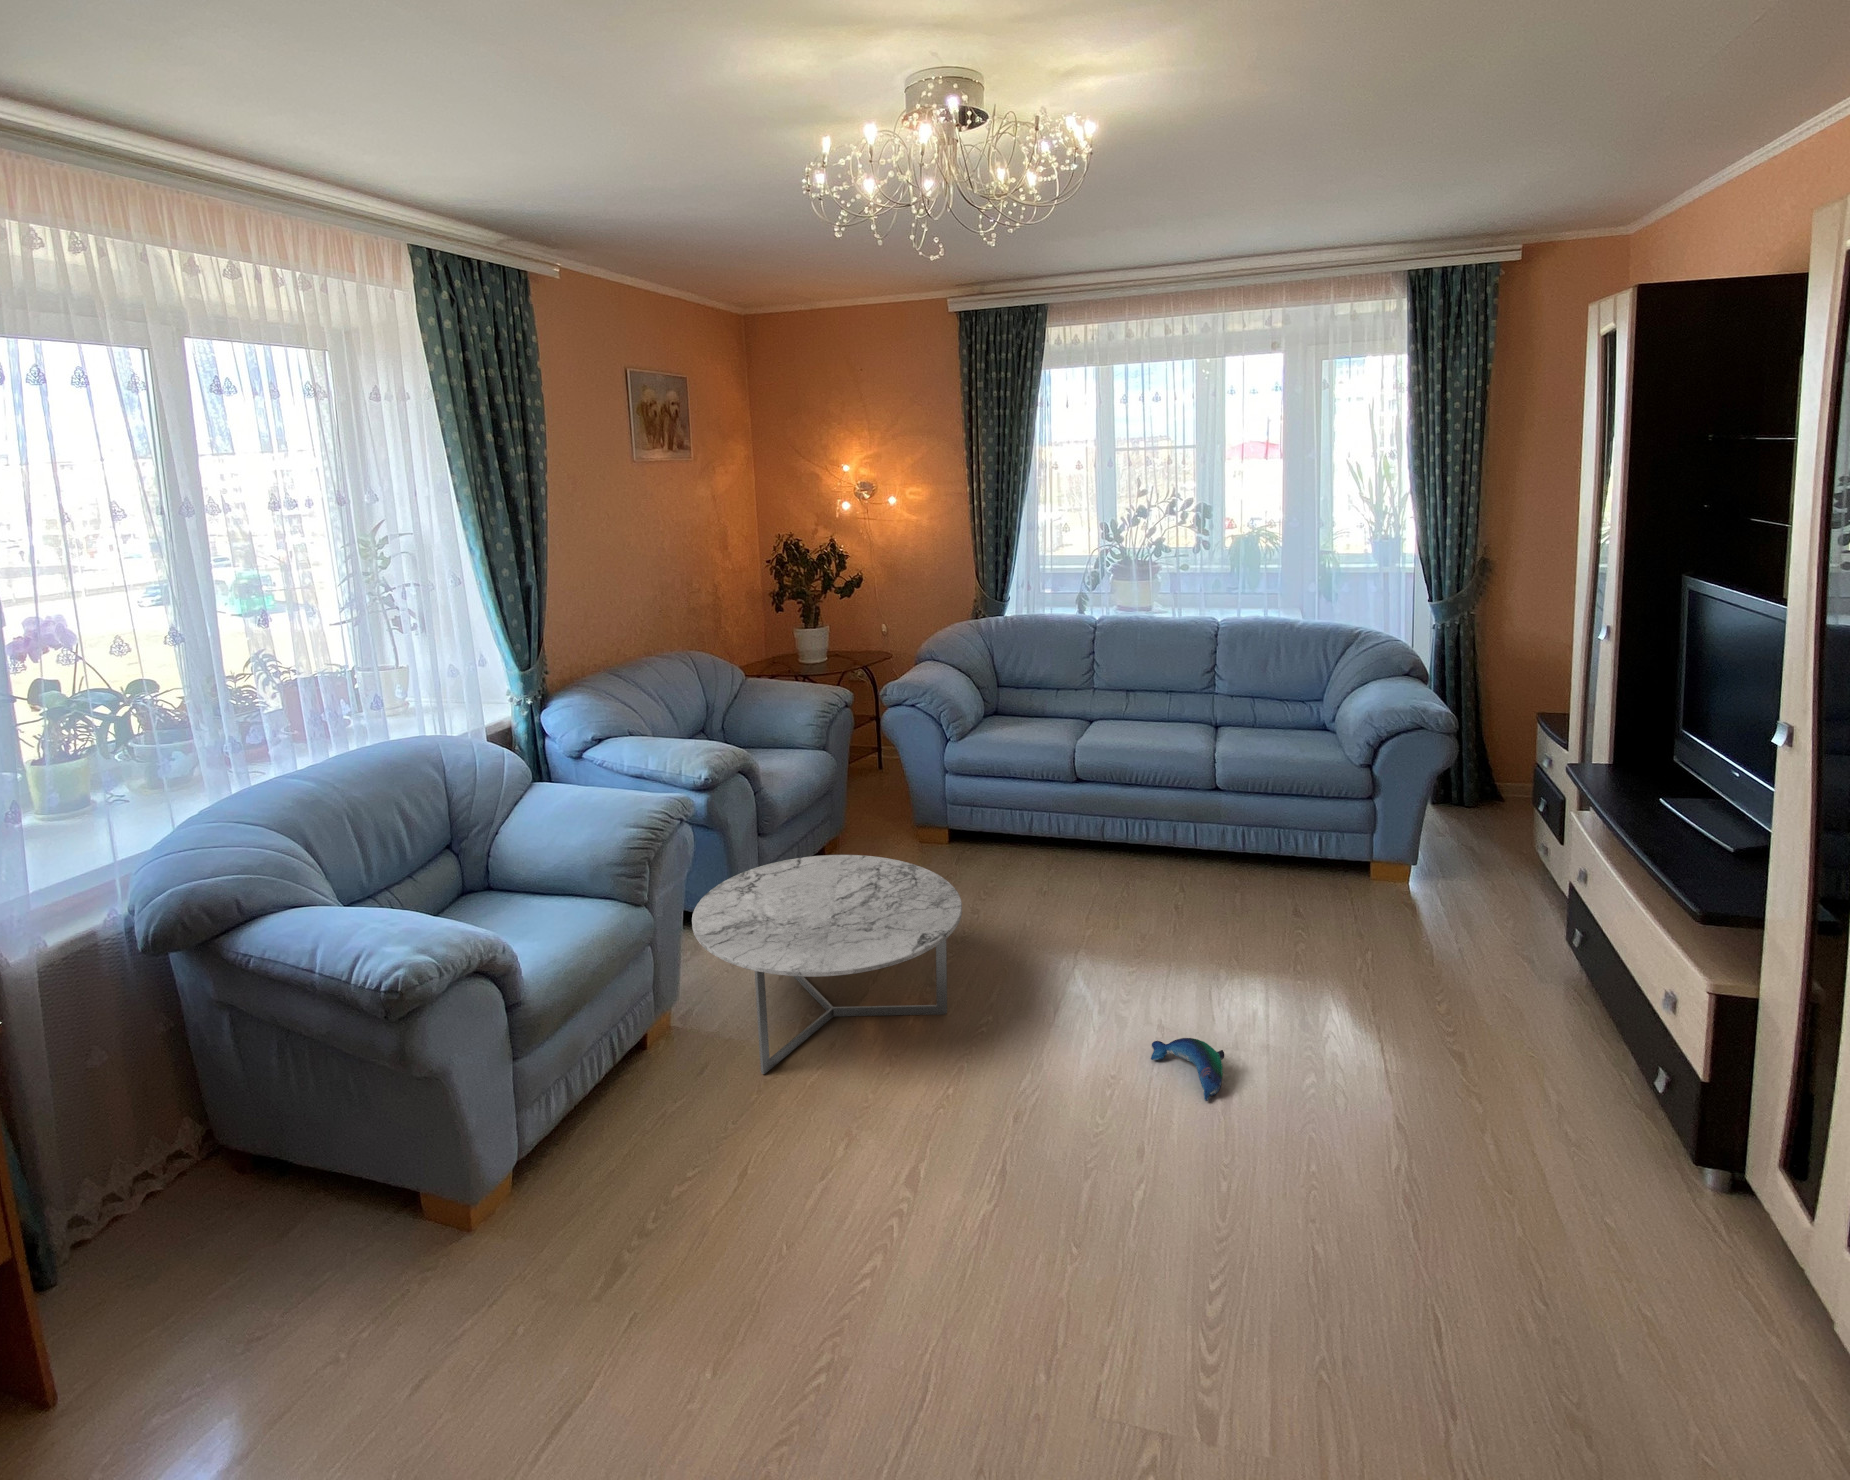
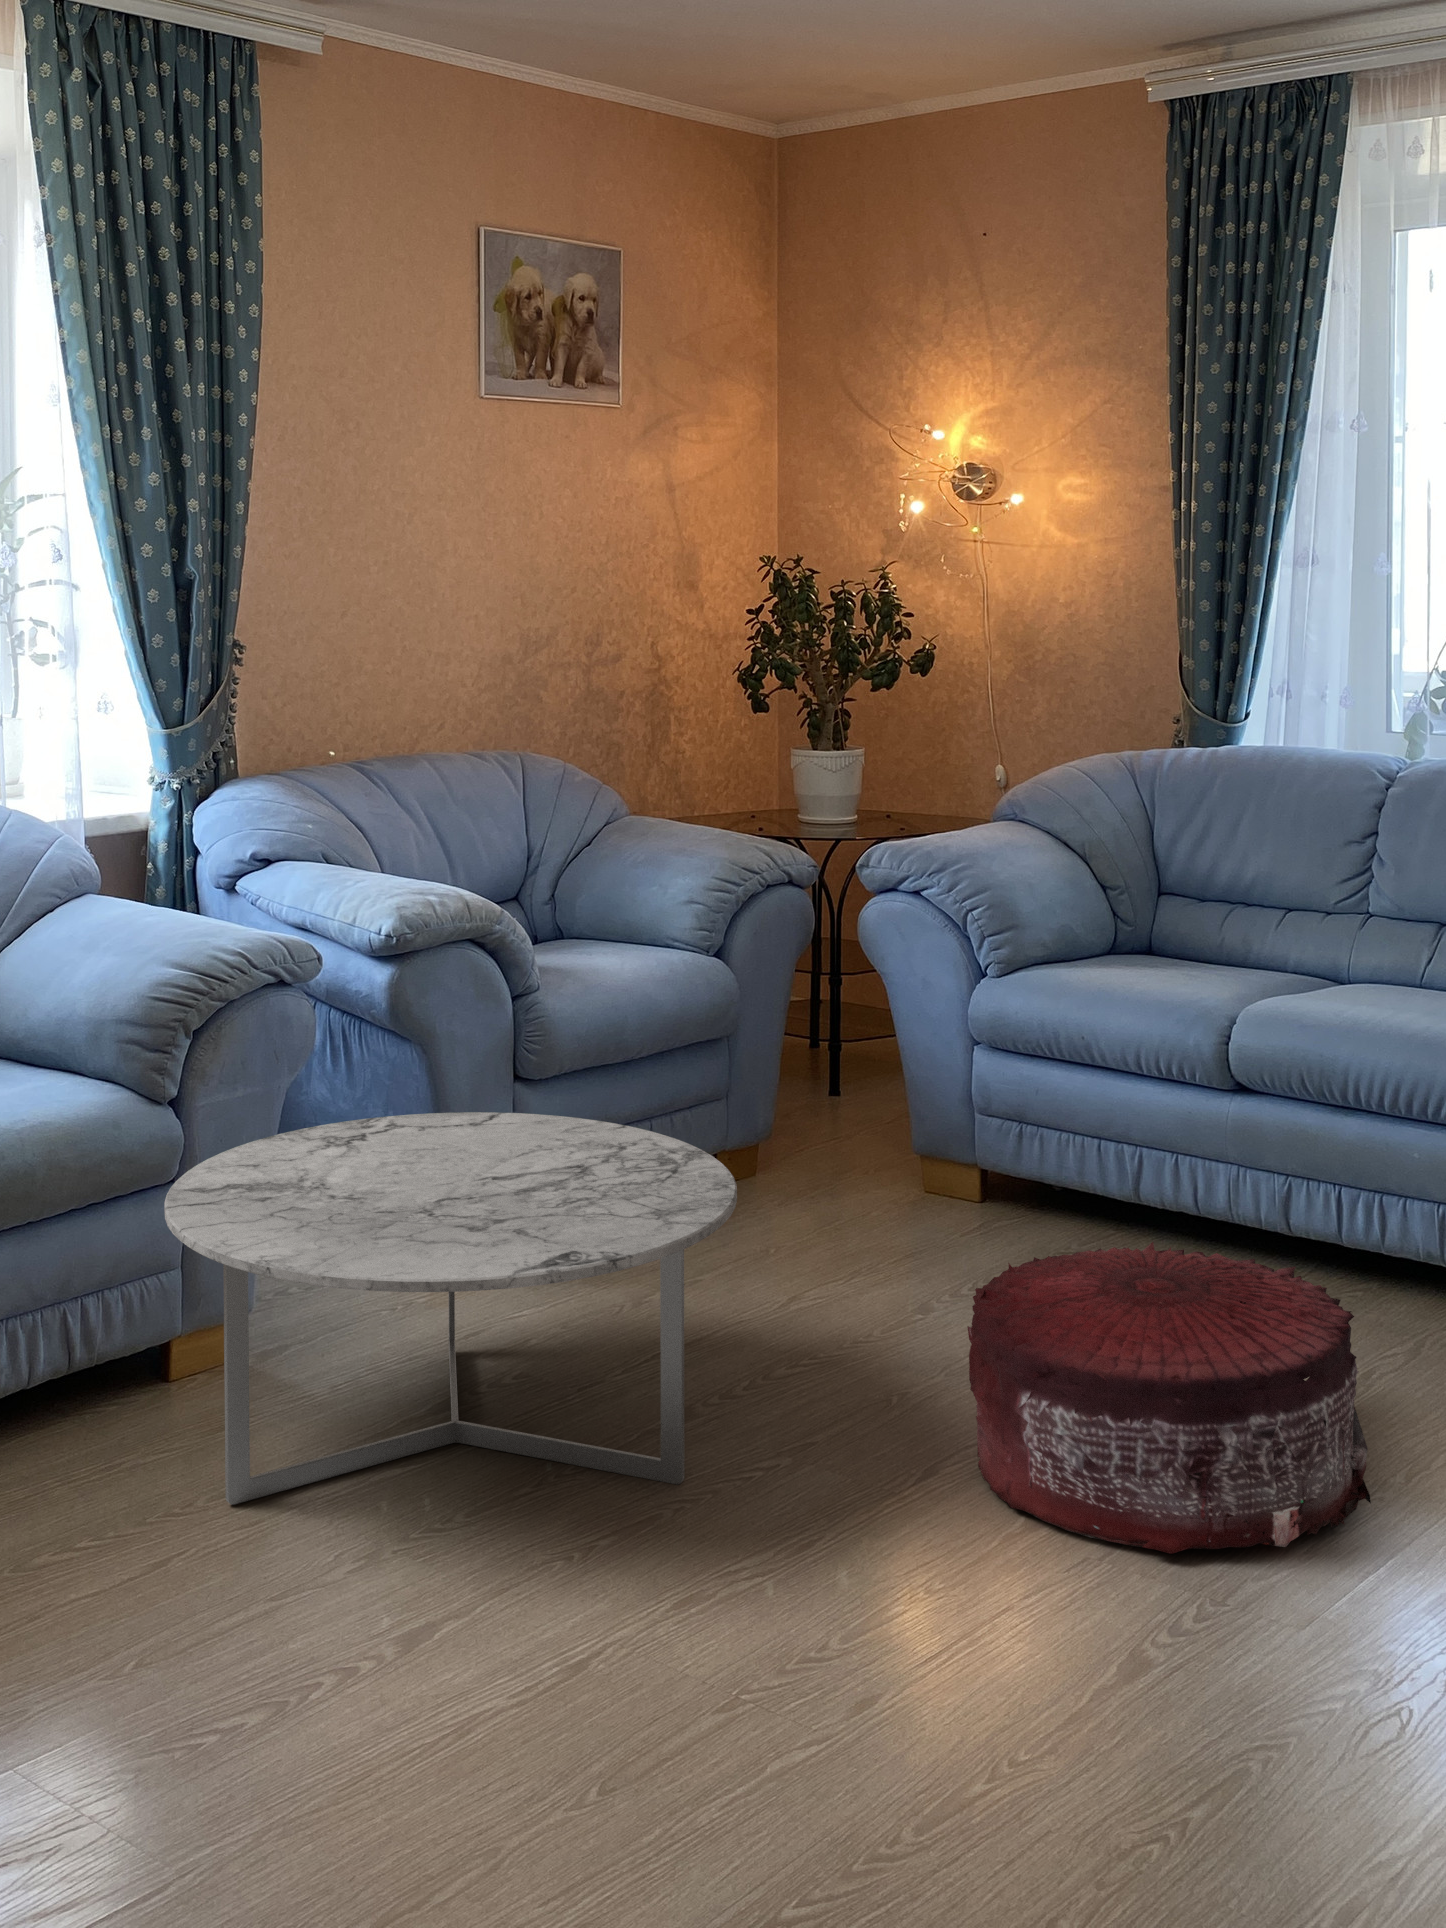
pouf: none [1042,869,1203,1000] -> present [968,1242,1371,1554]
plush toy: present [1151,1038,1224,1101] -> none [1048,1622,1207,1775]

